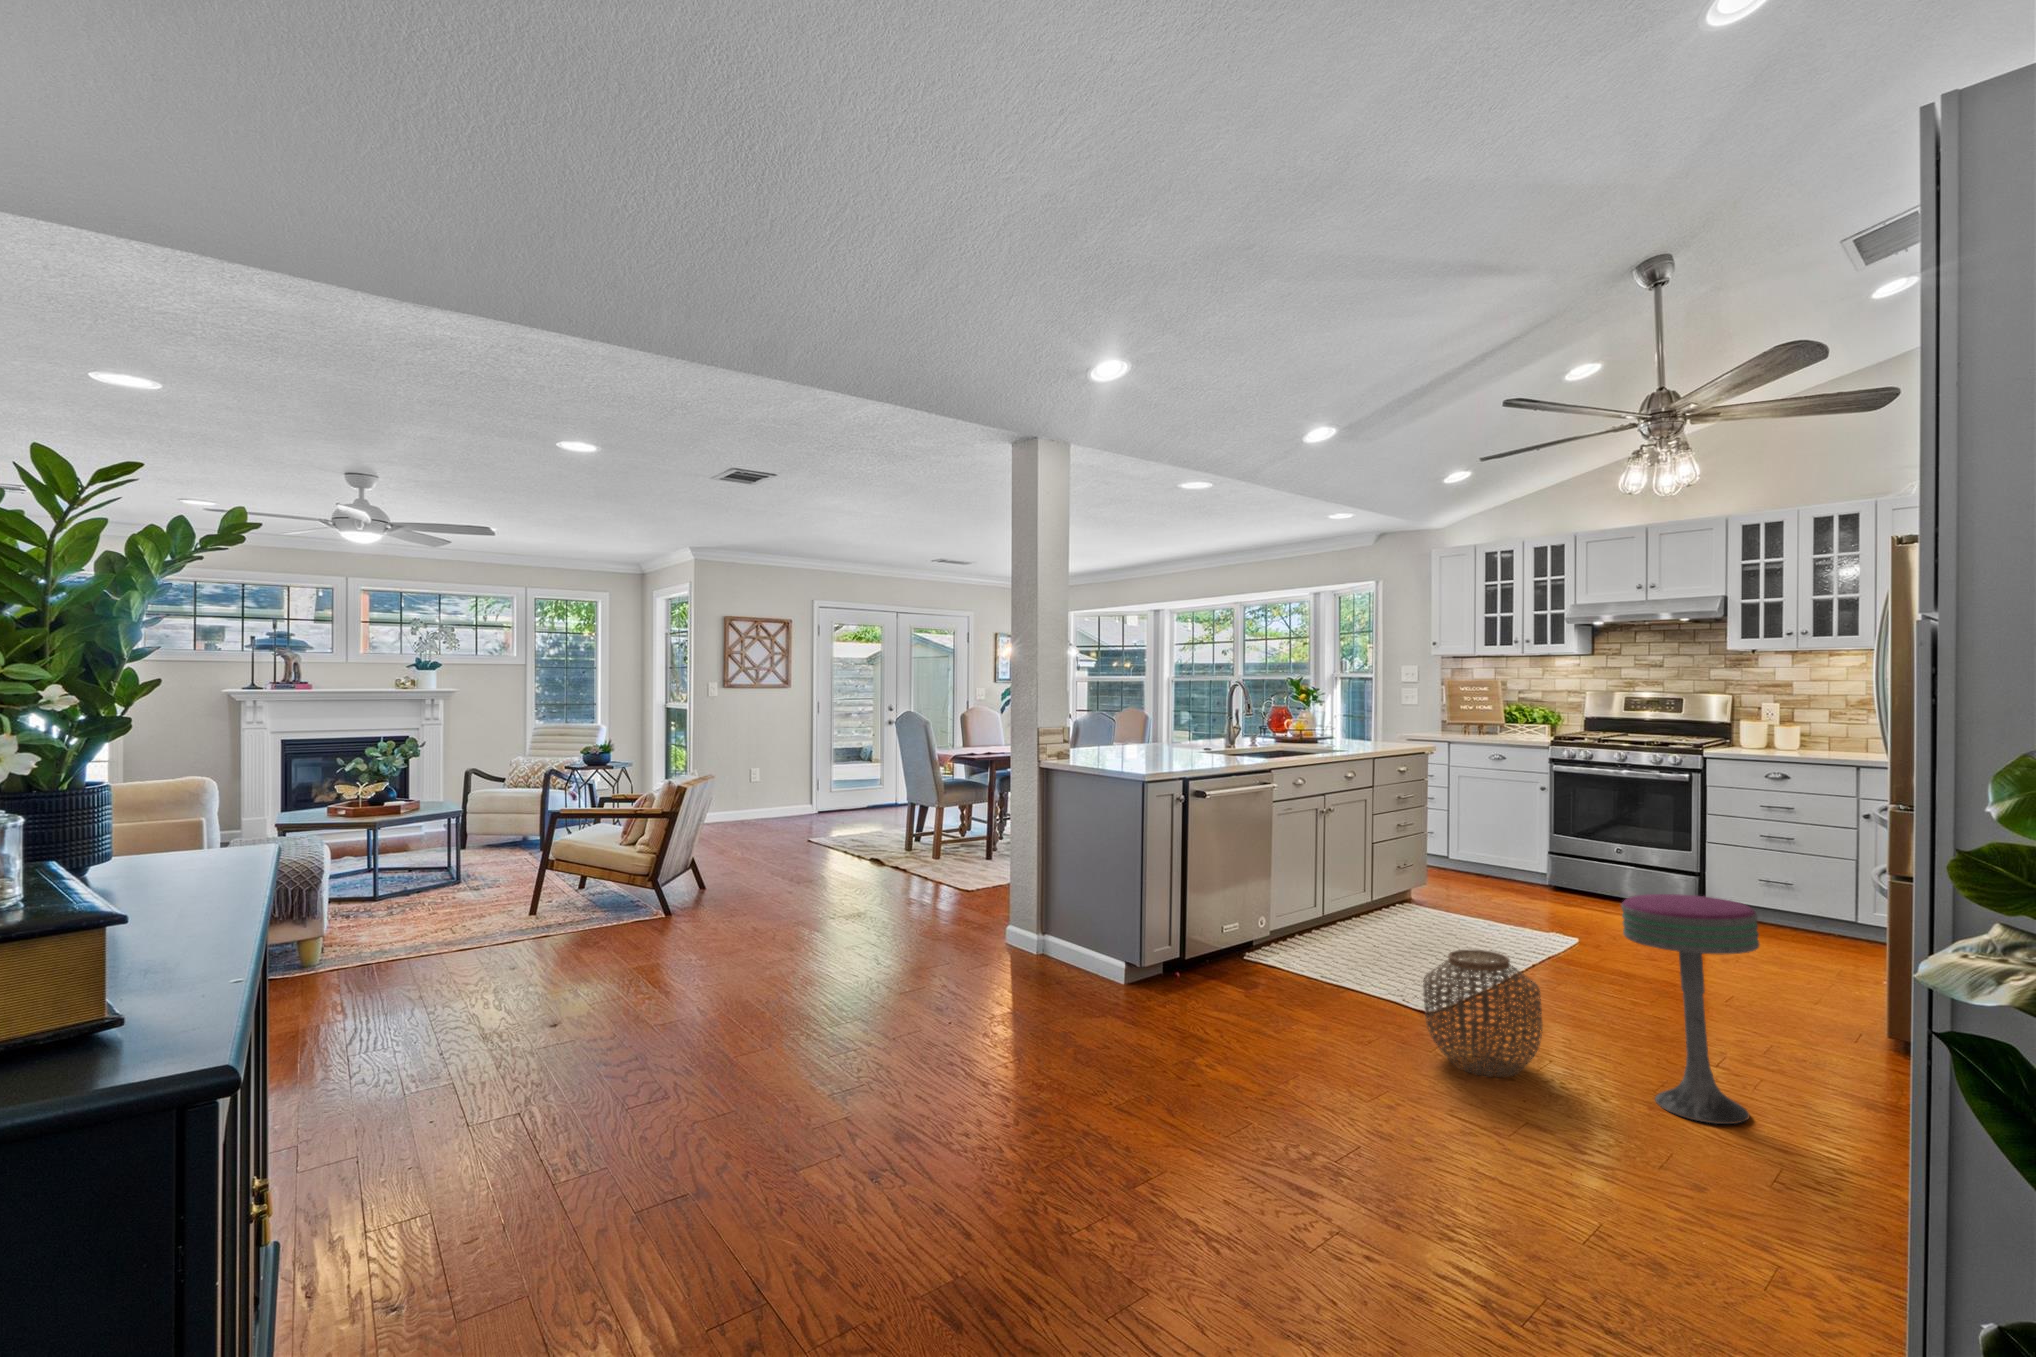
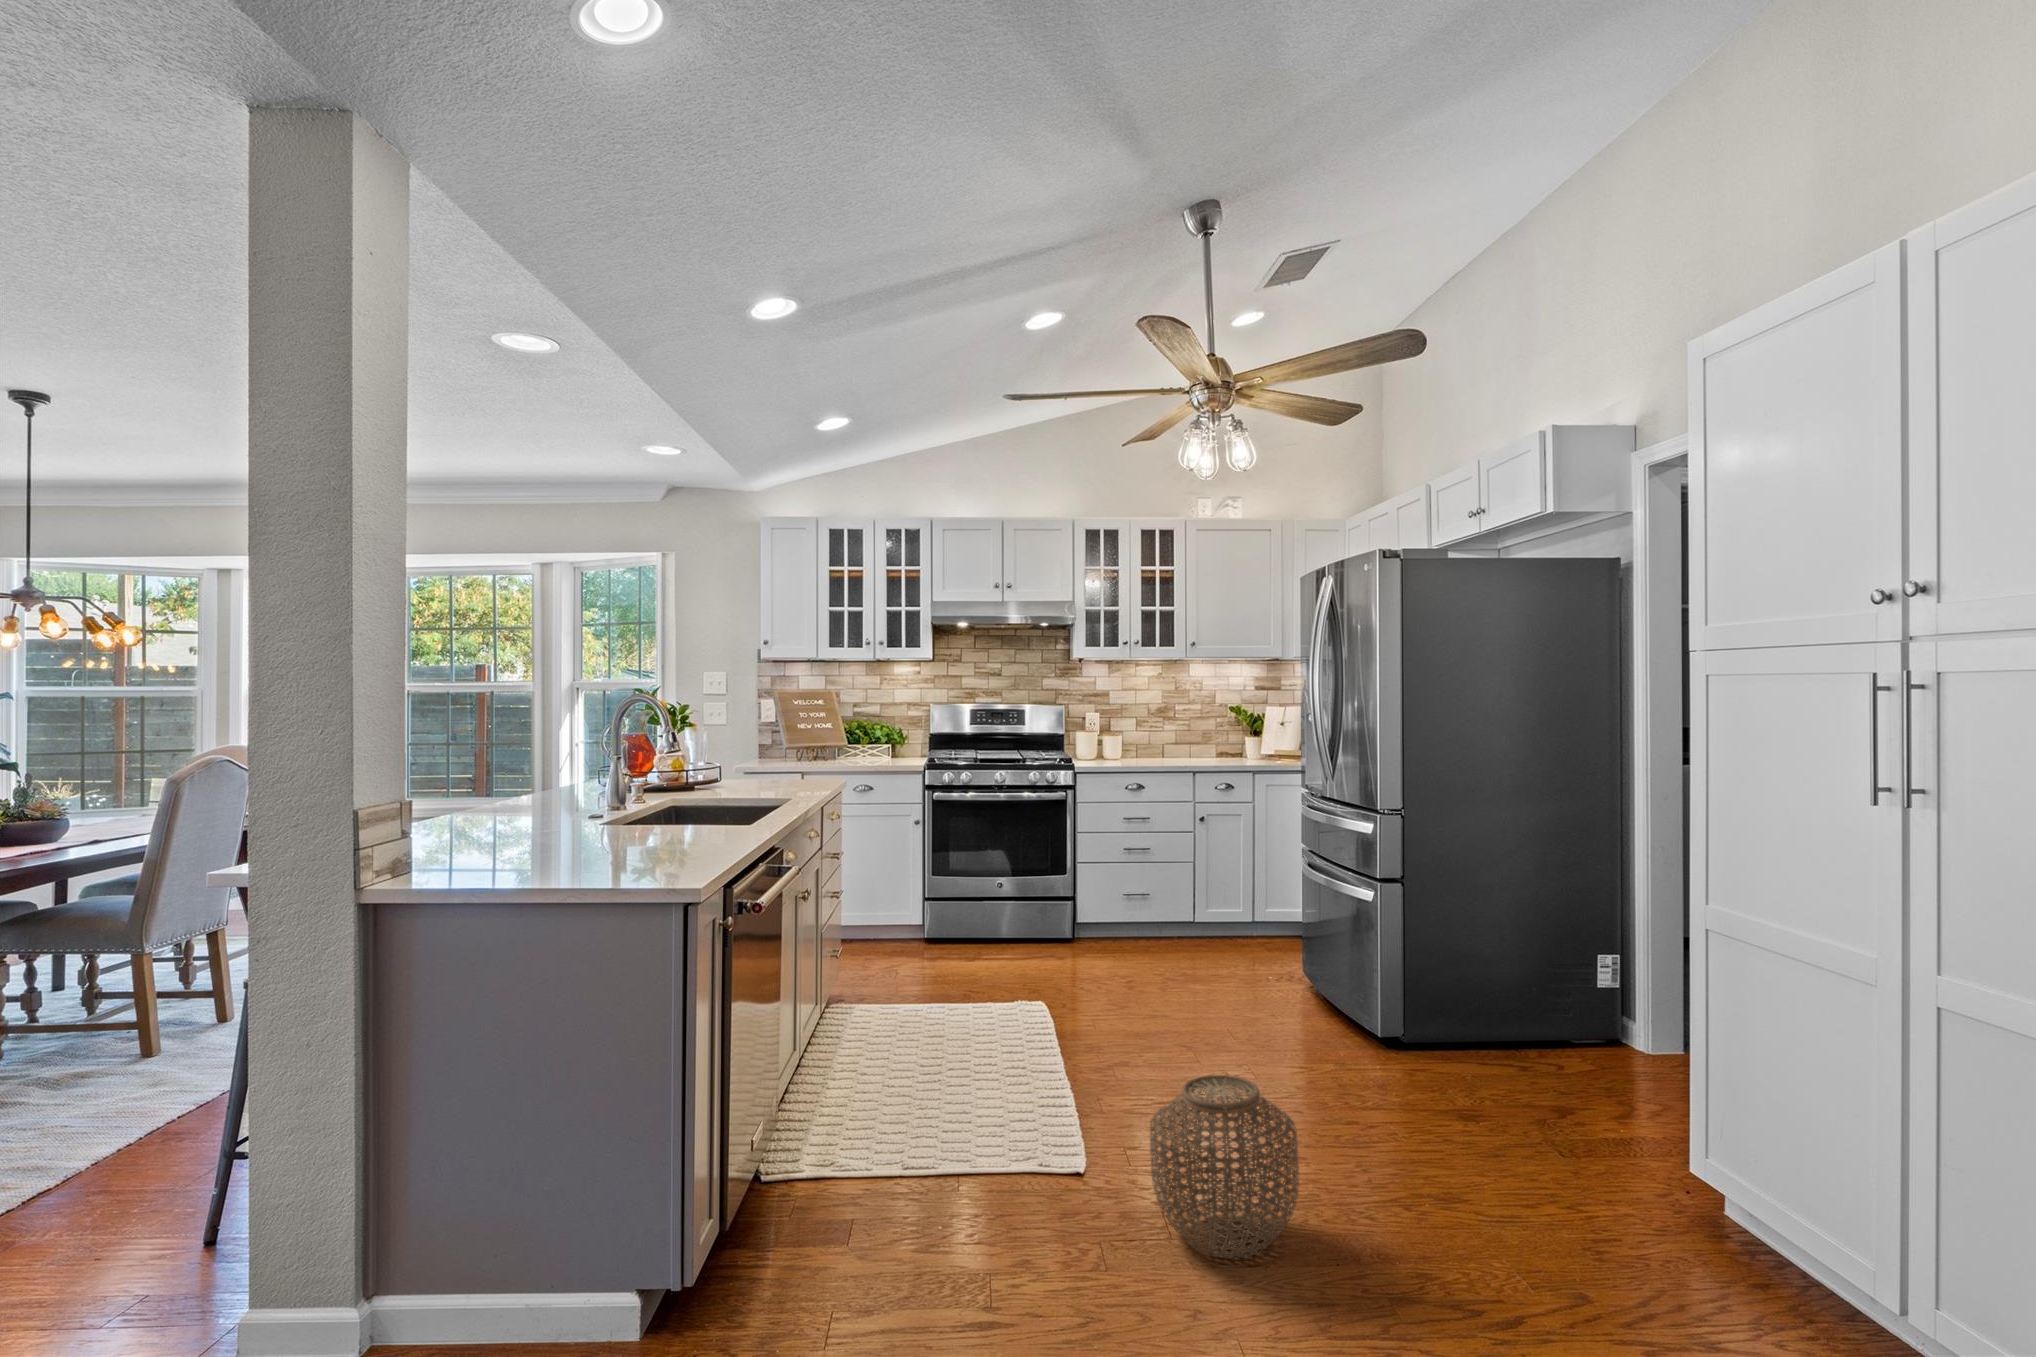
bar stool: present [1621,894,1760,1124] -> none [1340,950,1477,1219]

